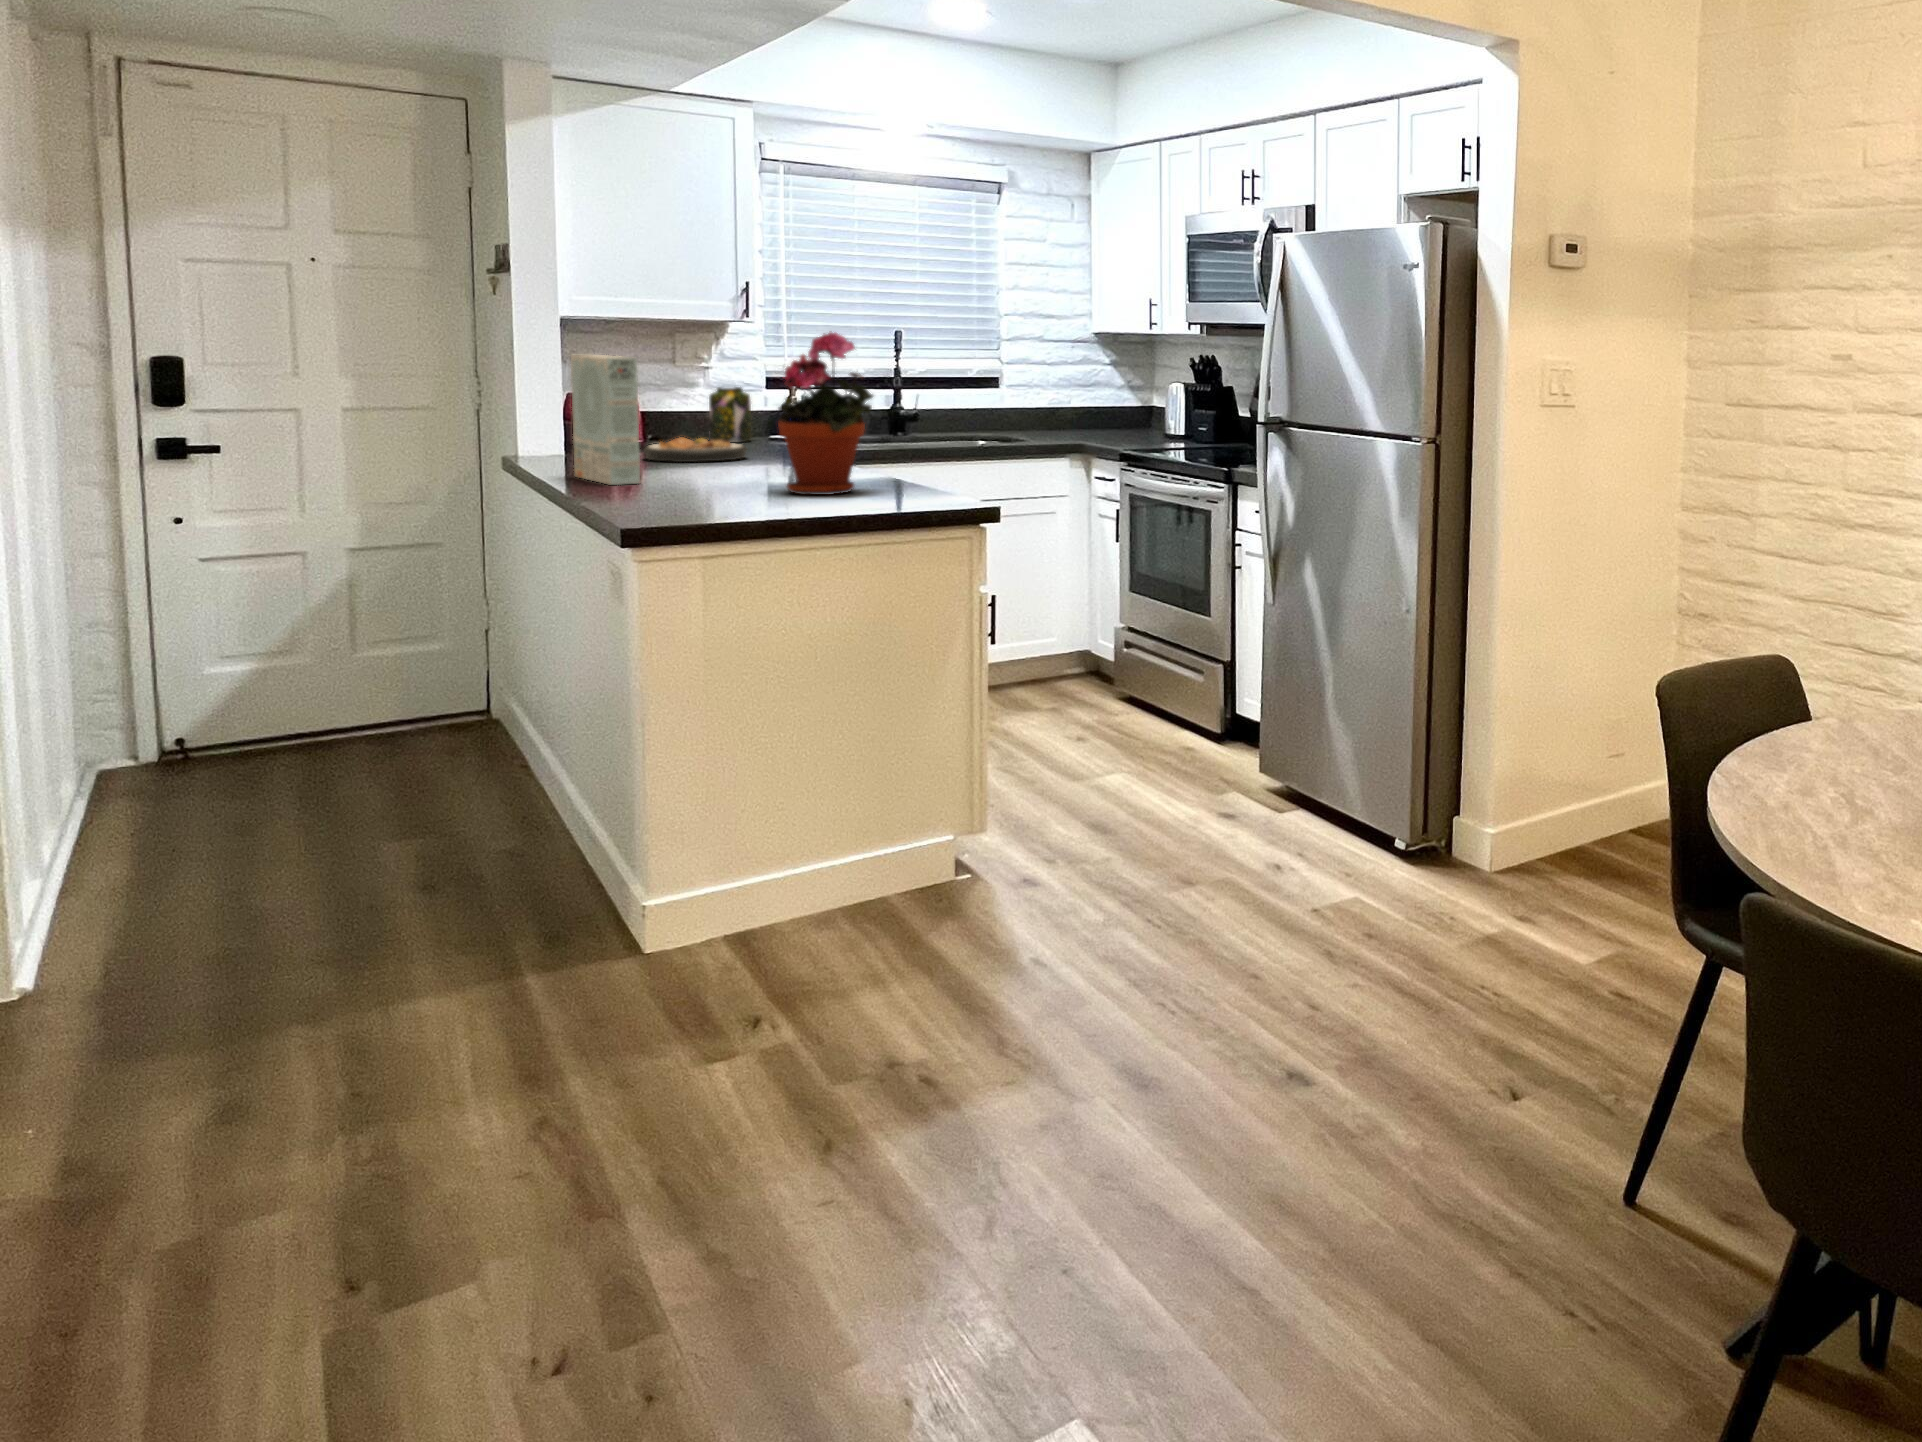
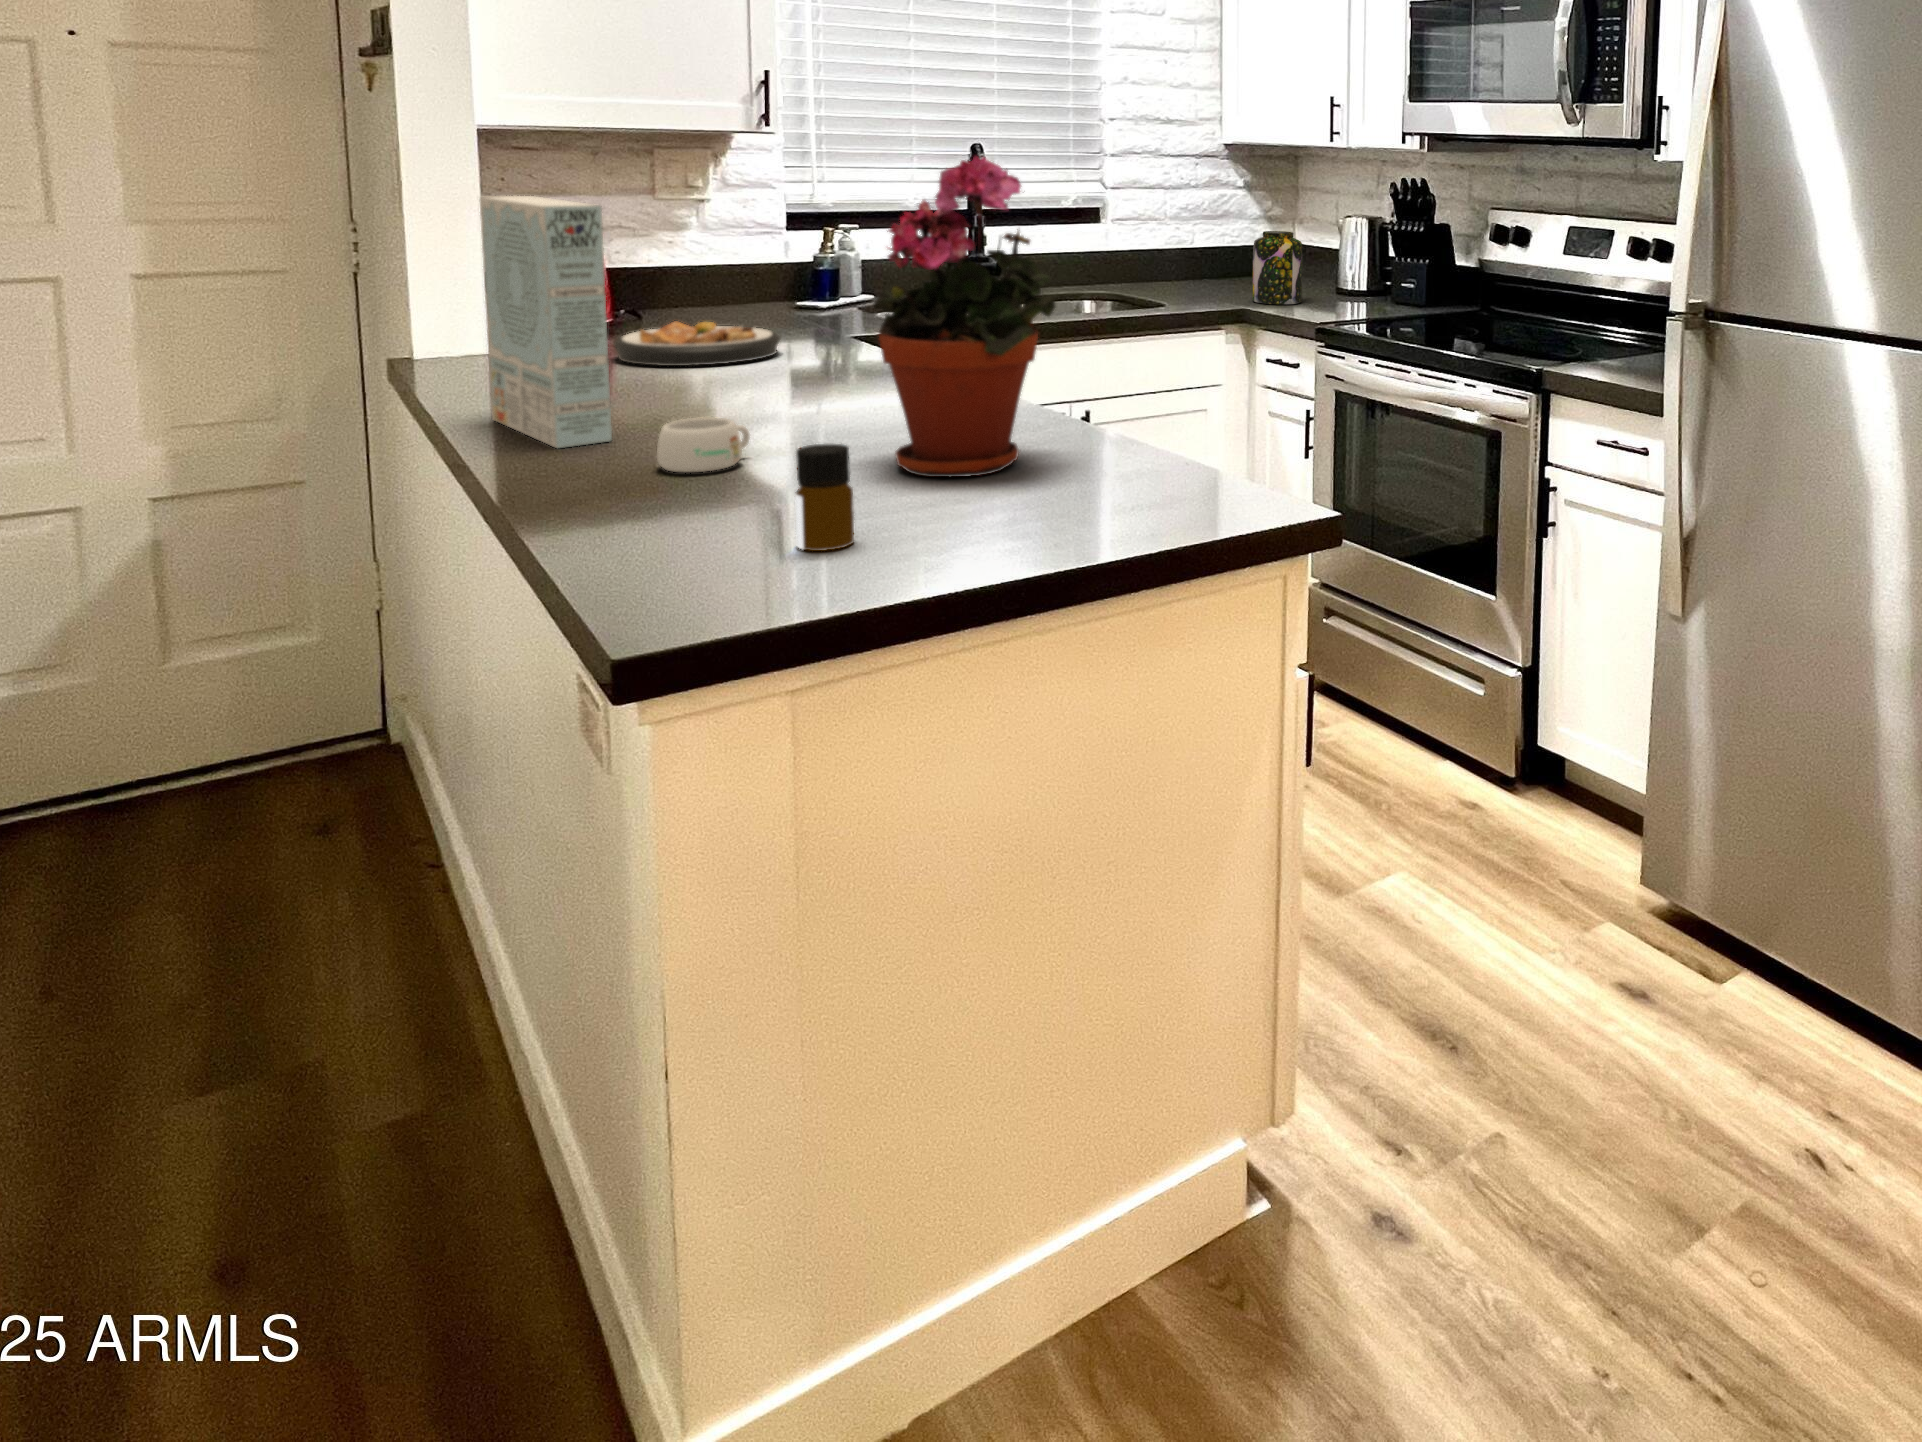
jar: present [709,387,752,442] -> present [1252,231,1302,304]
bottle: none [724,462,752,509] -> present [795,444,854,551]
mug: none [663,467,713,491] -> present [657,417,750,472]

